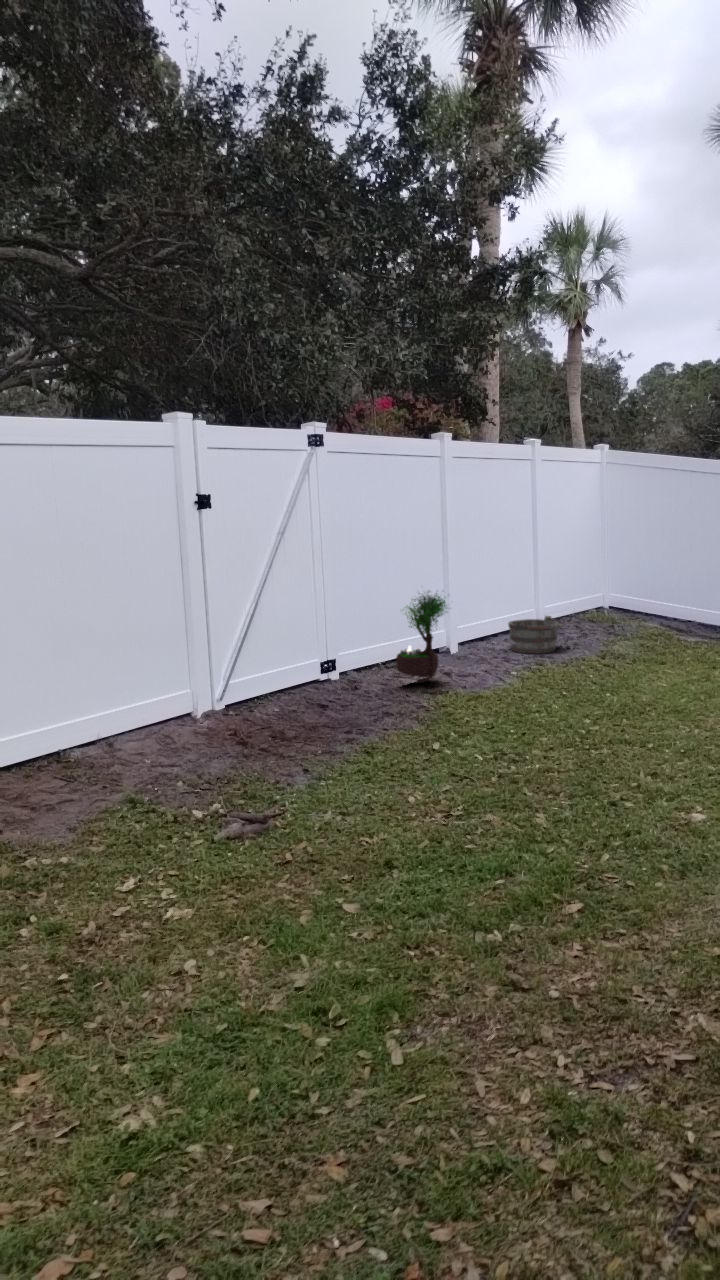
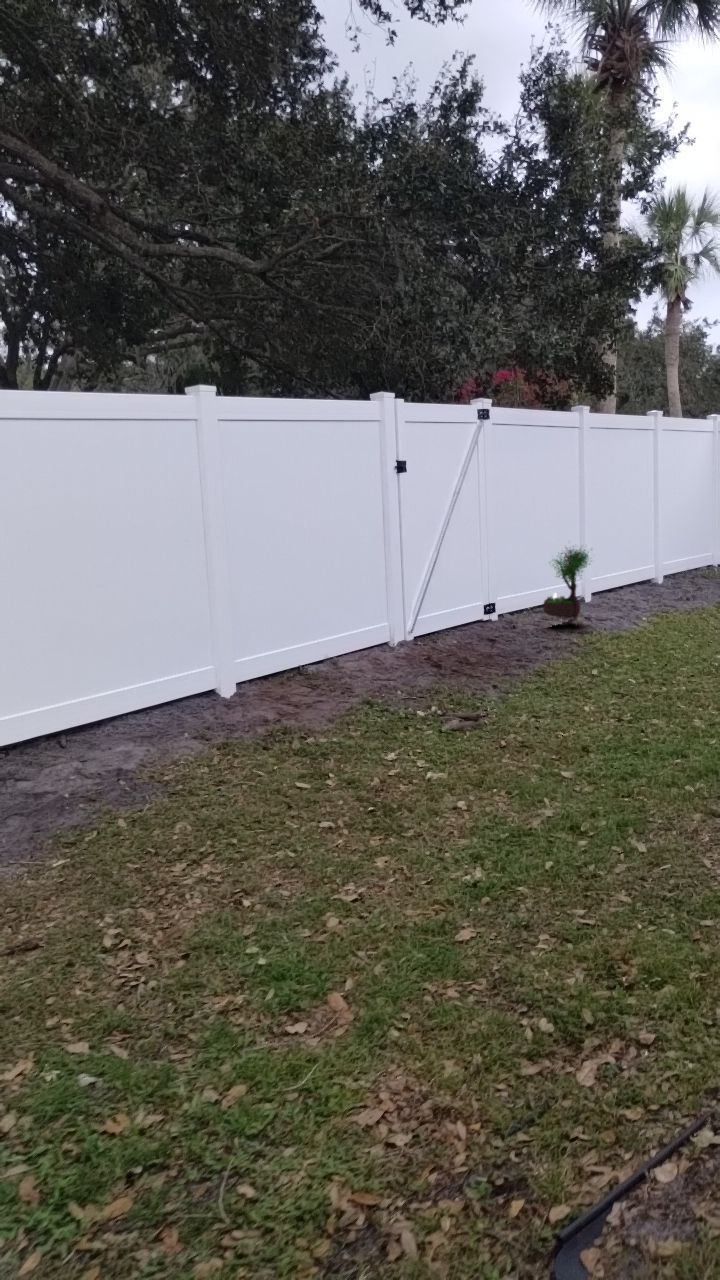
bucket: present [508,616,564,654] -> none [634,571,685,604]

